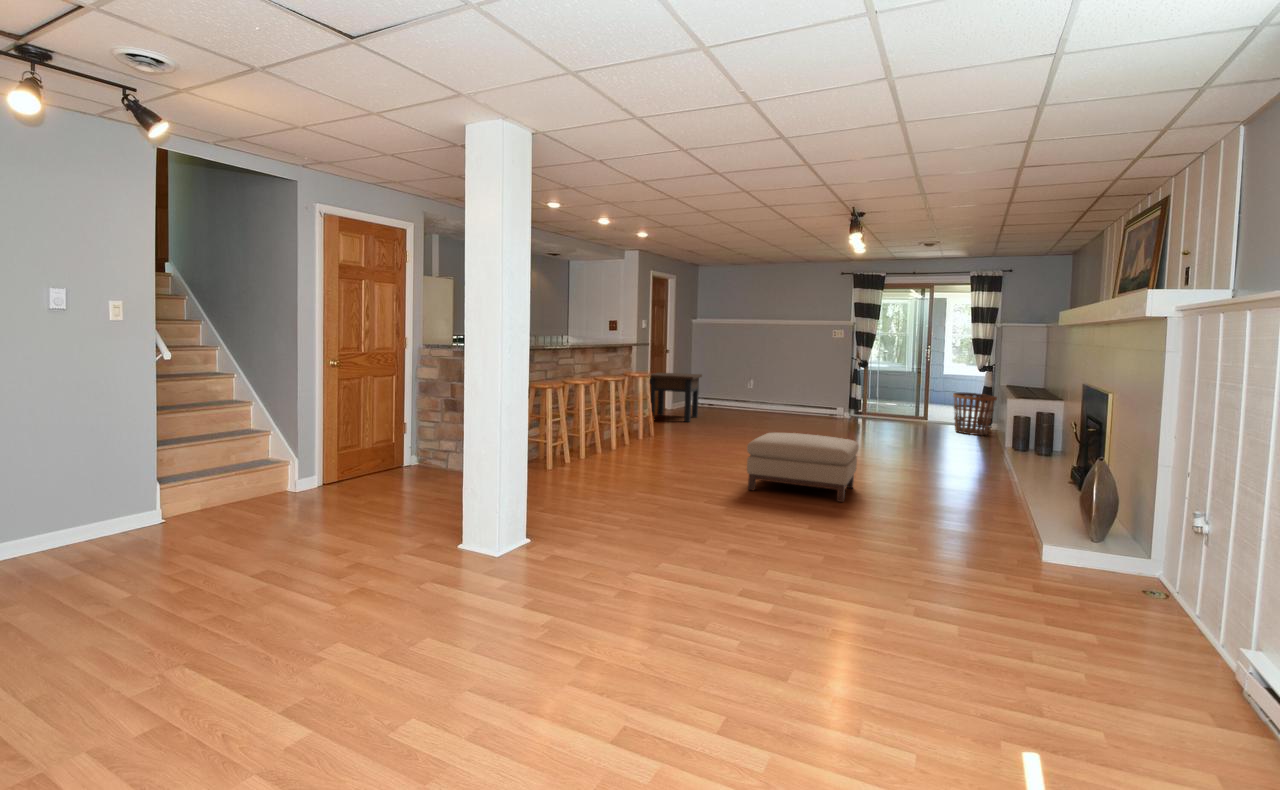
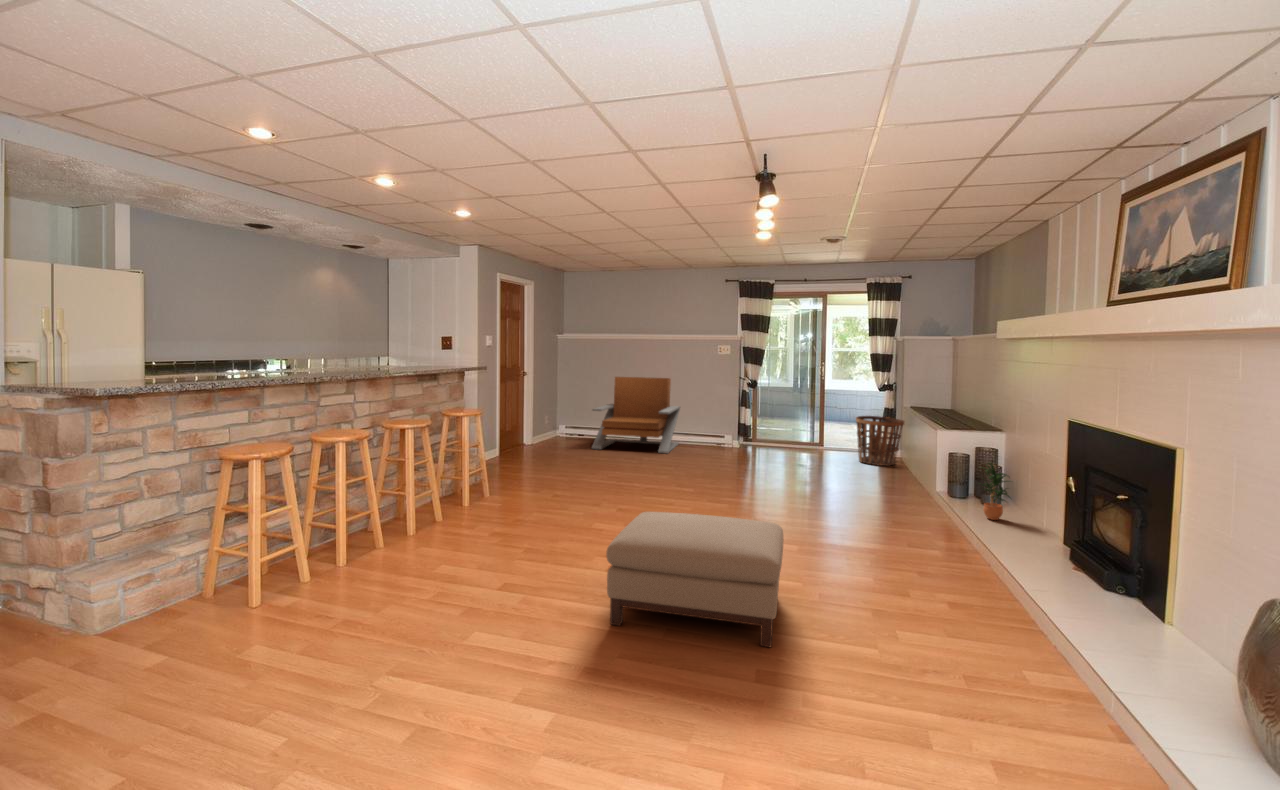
lounge chair: none [721,356,798,420] -> present [592,377,680,453]
side table: present [650,373,702,422] -> none [493,400,566,463]
potted plant: none [1024,418,1054,463] -> present [982,463,1010,520]

